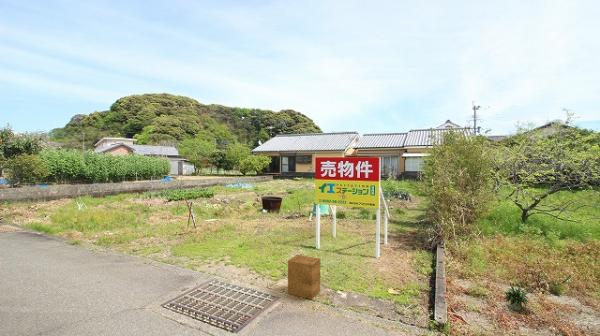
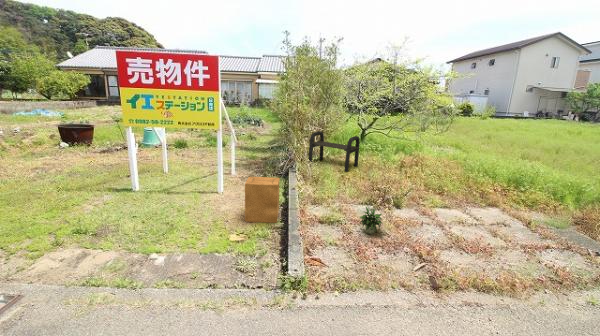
bench: none [456,211,513,252] -> present [308,131,360,172]
cardboard box: present [288,255,320,299] -> present [245,177,280,223]

